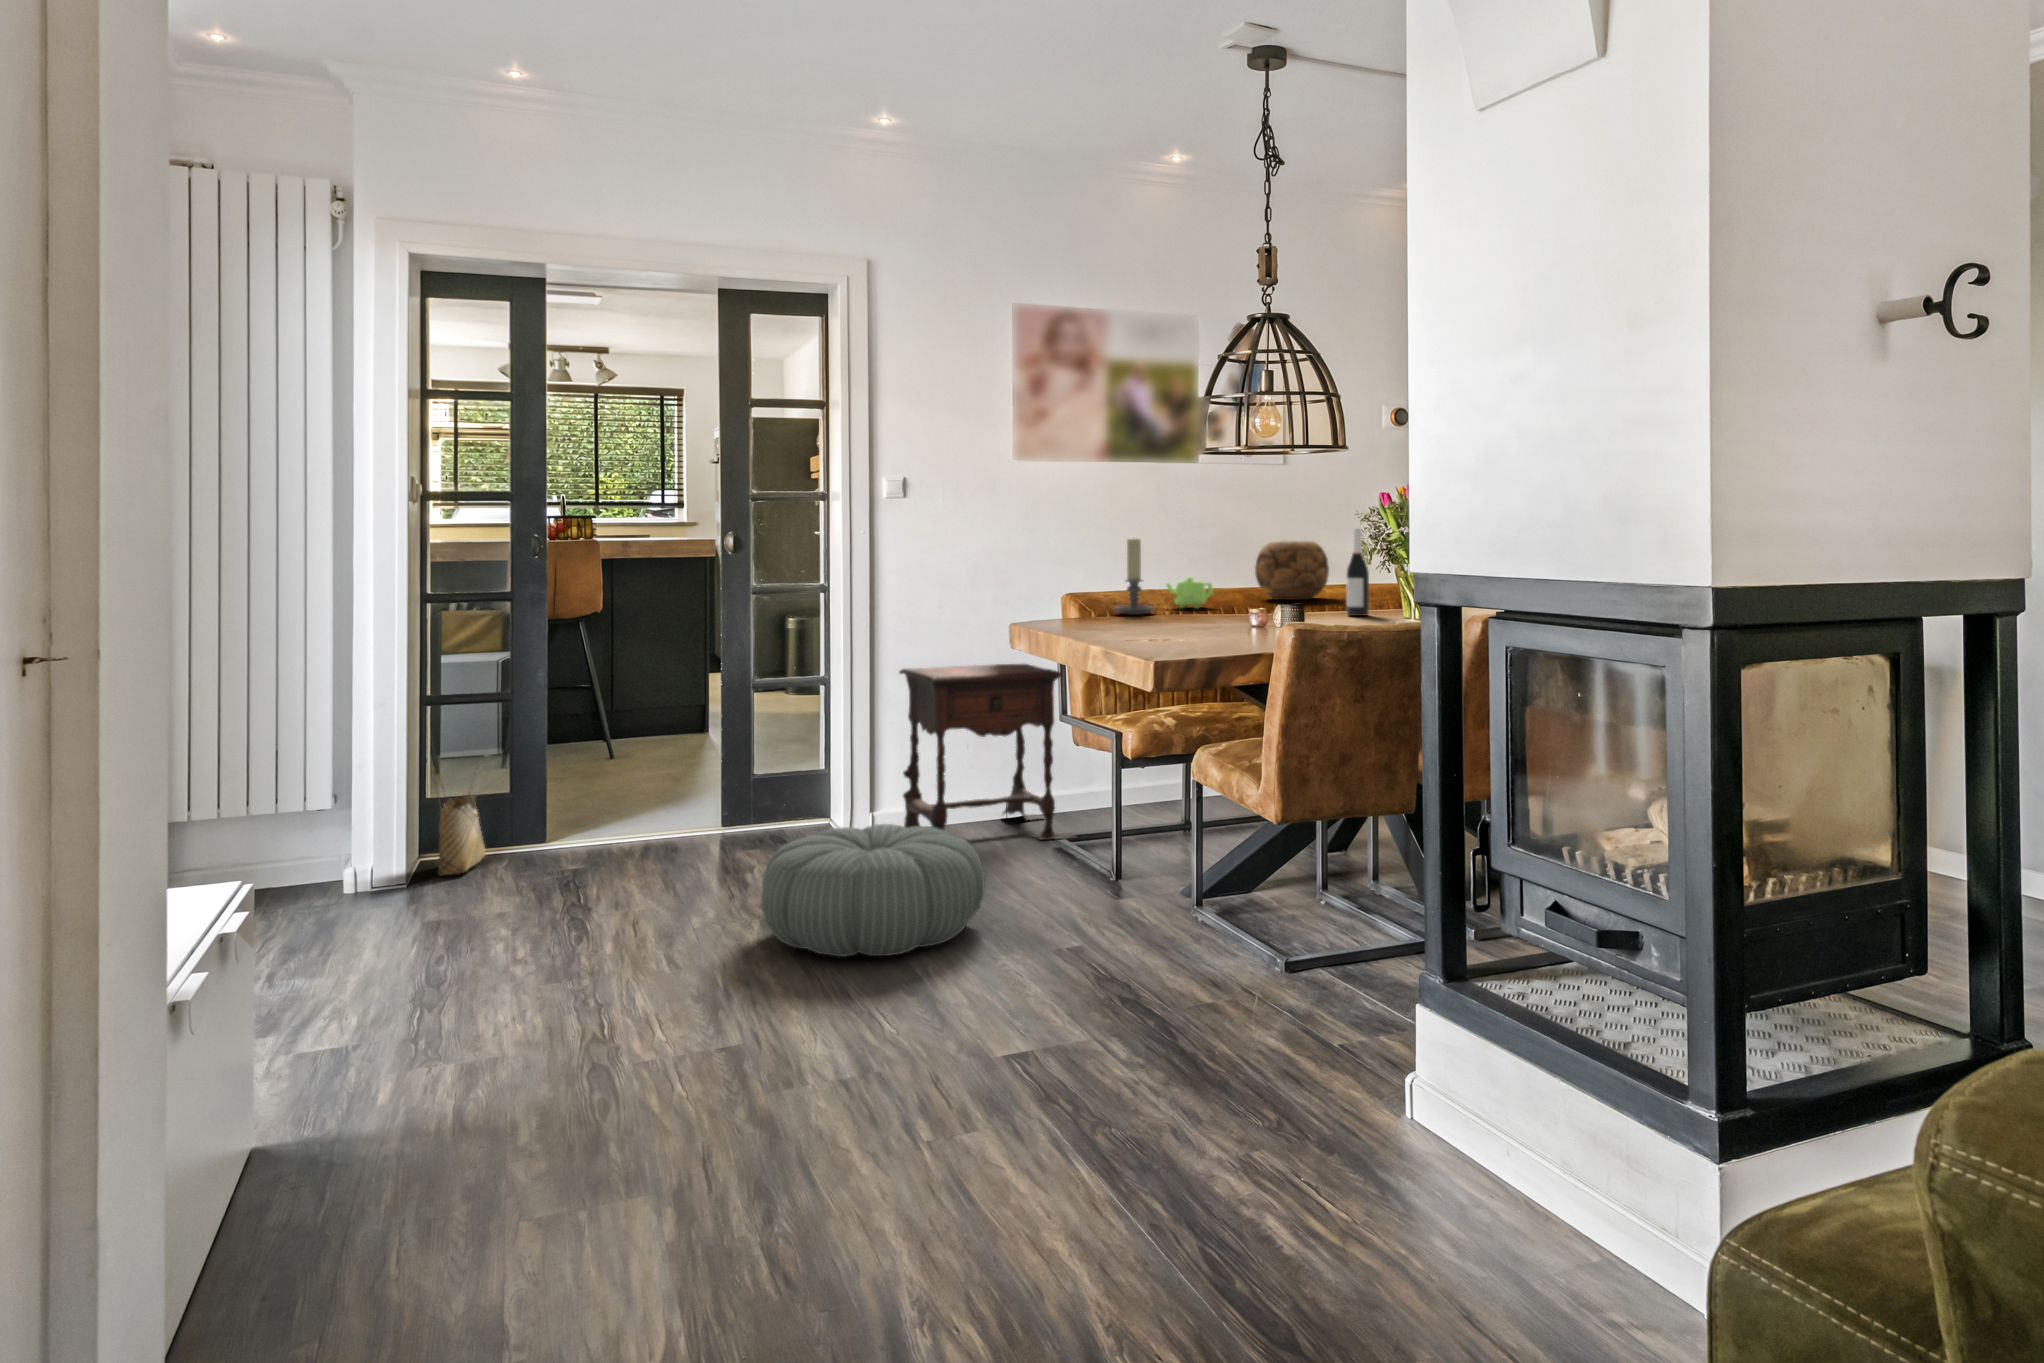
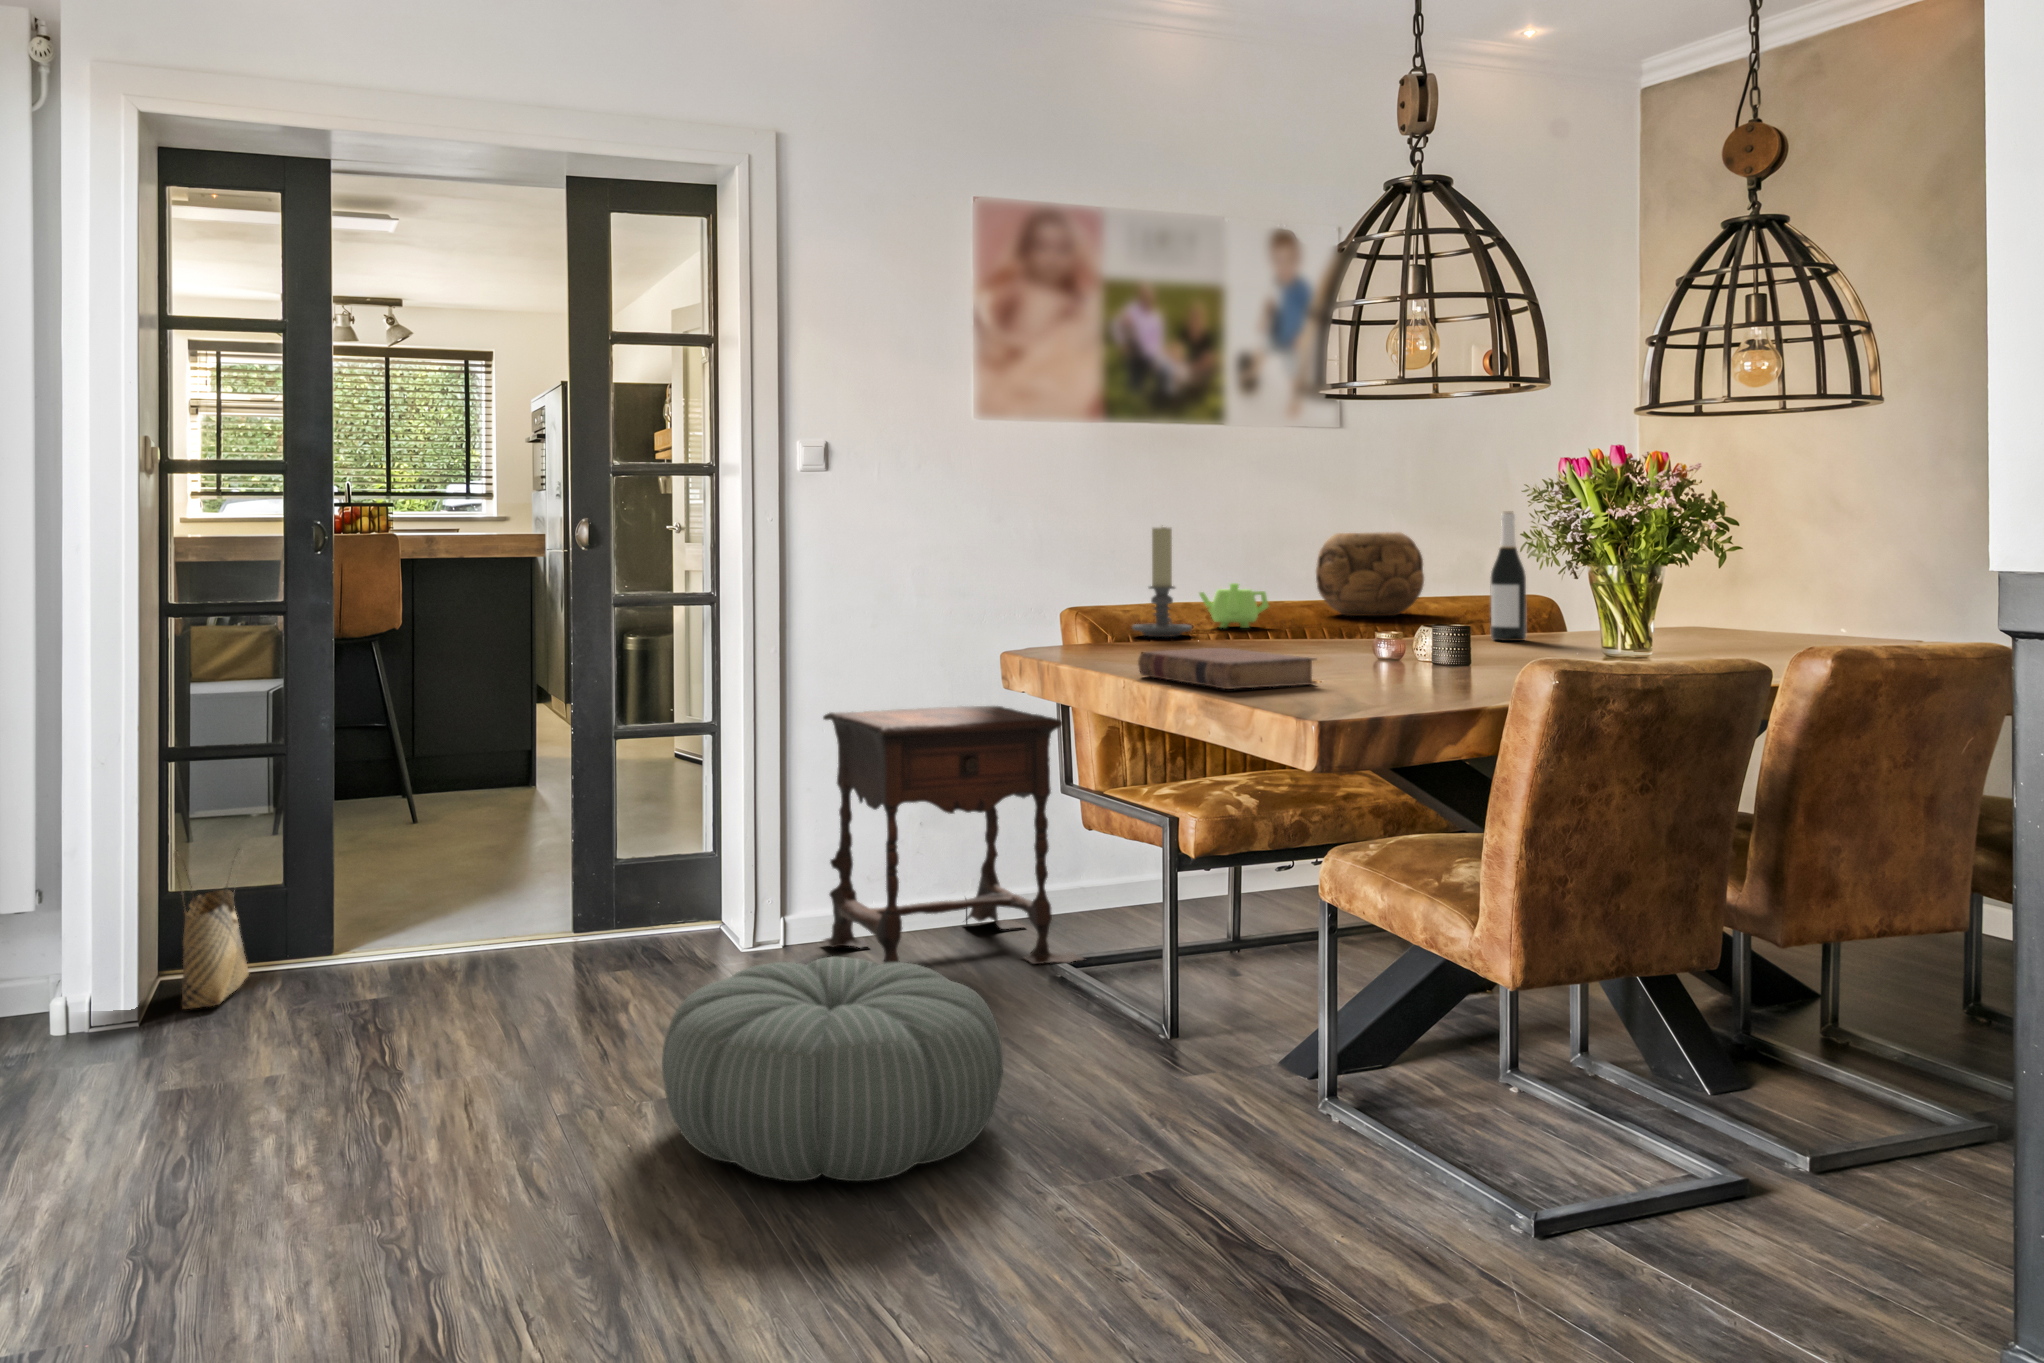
book: none [1088,621,1195,647] -> present [1138,648,1316,689]

